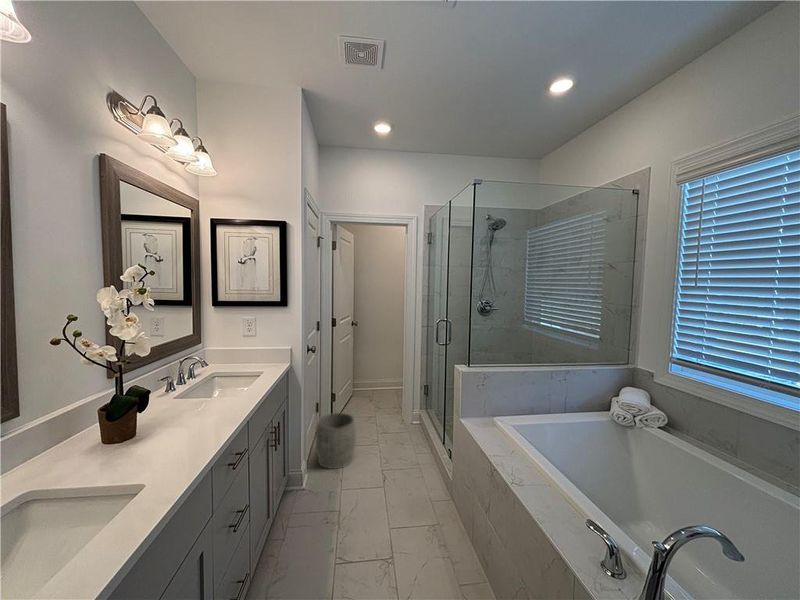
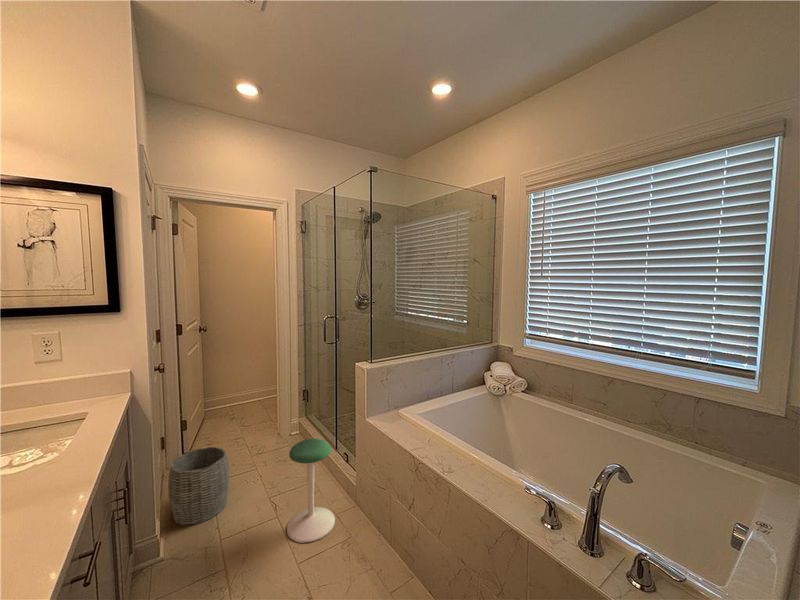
stool: none [388,424,429,514] -> present [287,439,335,543]

